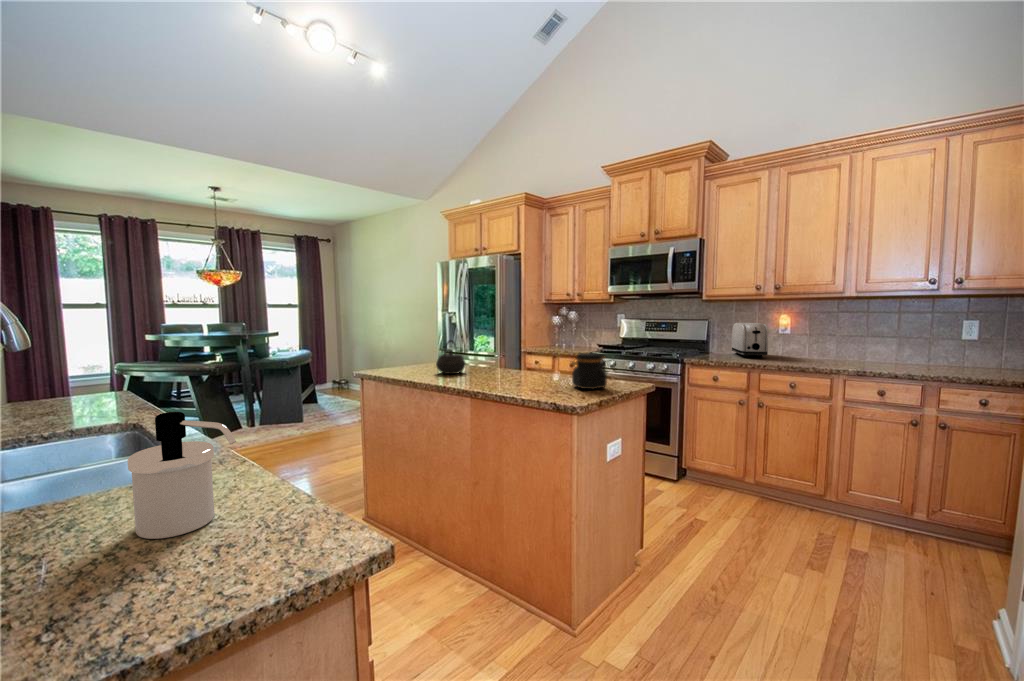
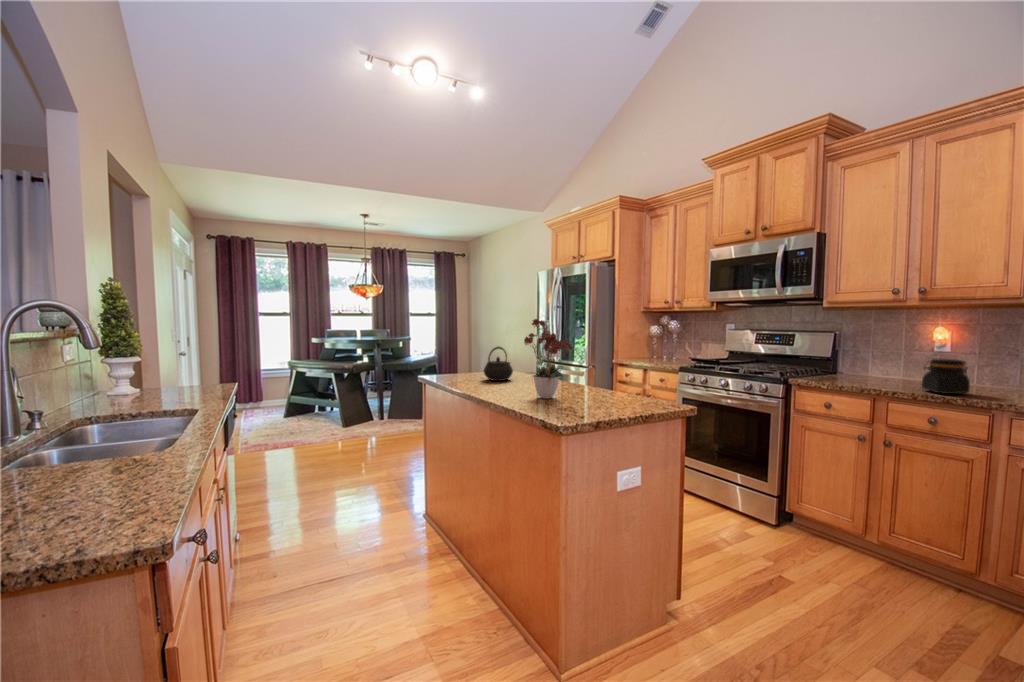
flower arrangement: none [499,308,553,387] -> present [524,319,573,399]
toaster: present [732,323,768,358] -> none [863,337,911,383]
jar: present [571,353,607,389] -> present [922,358,970,394]
soap dispenser: present [128,412,236,539] -> none [40,394,121,499]

